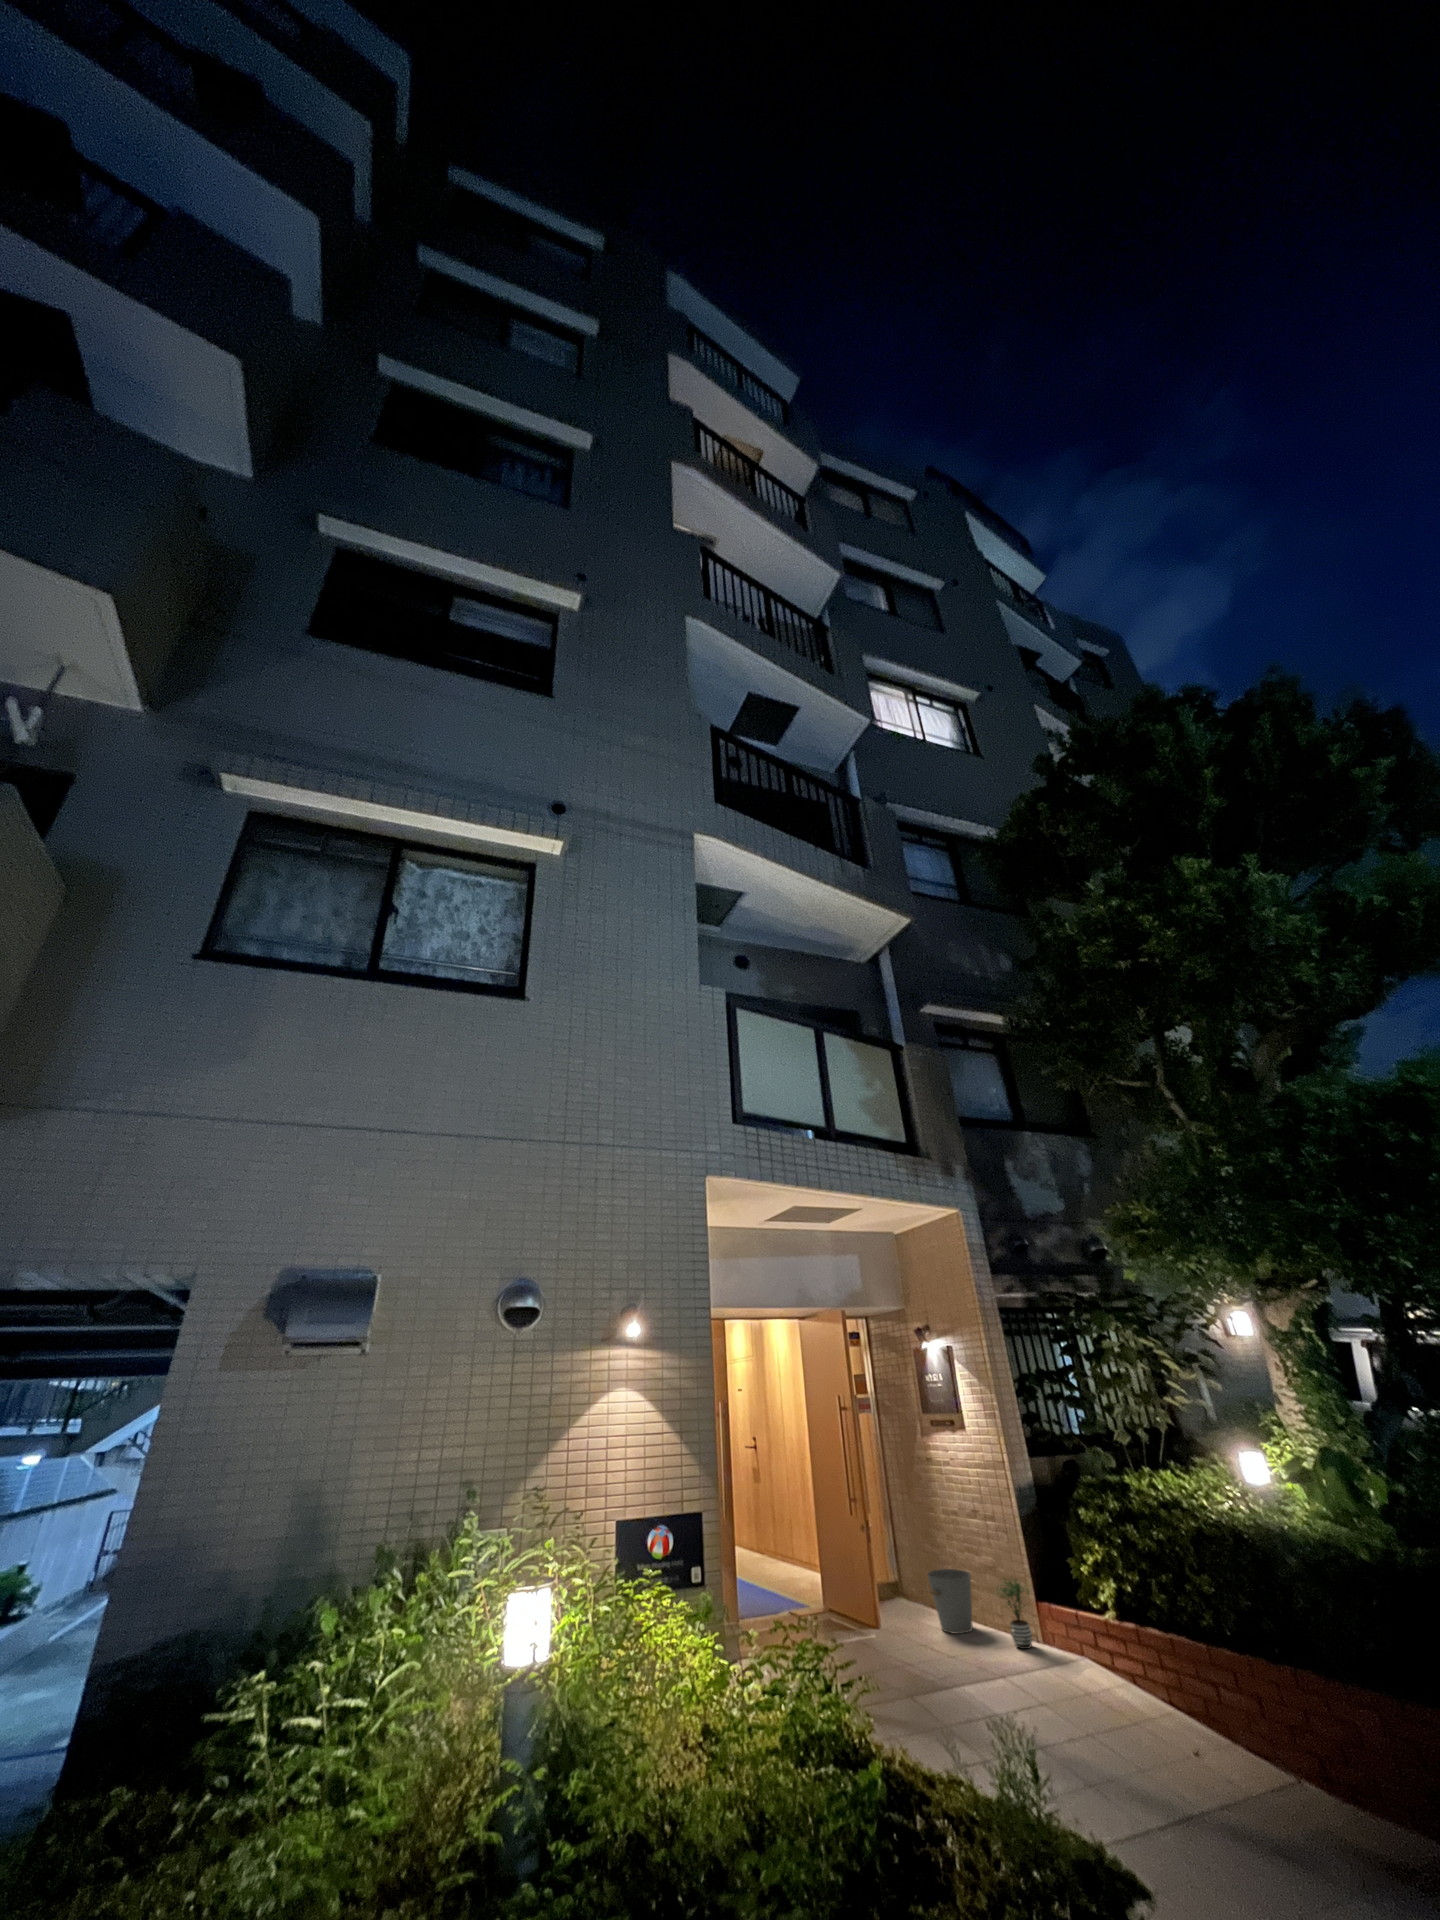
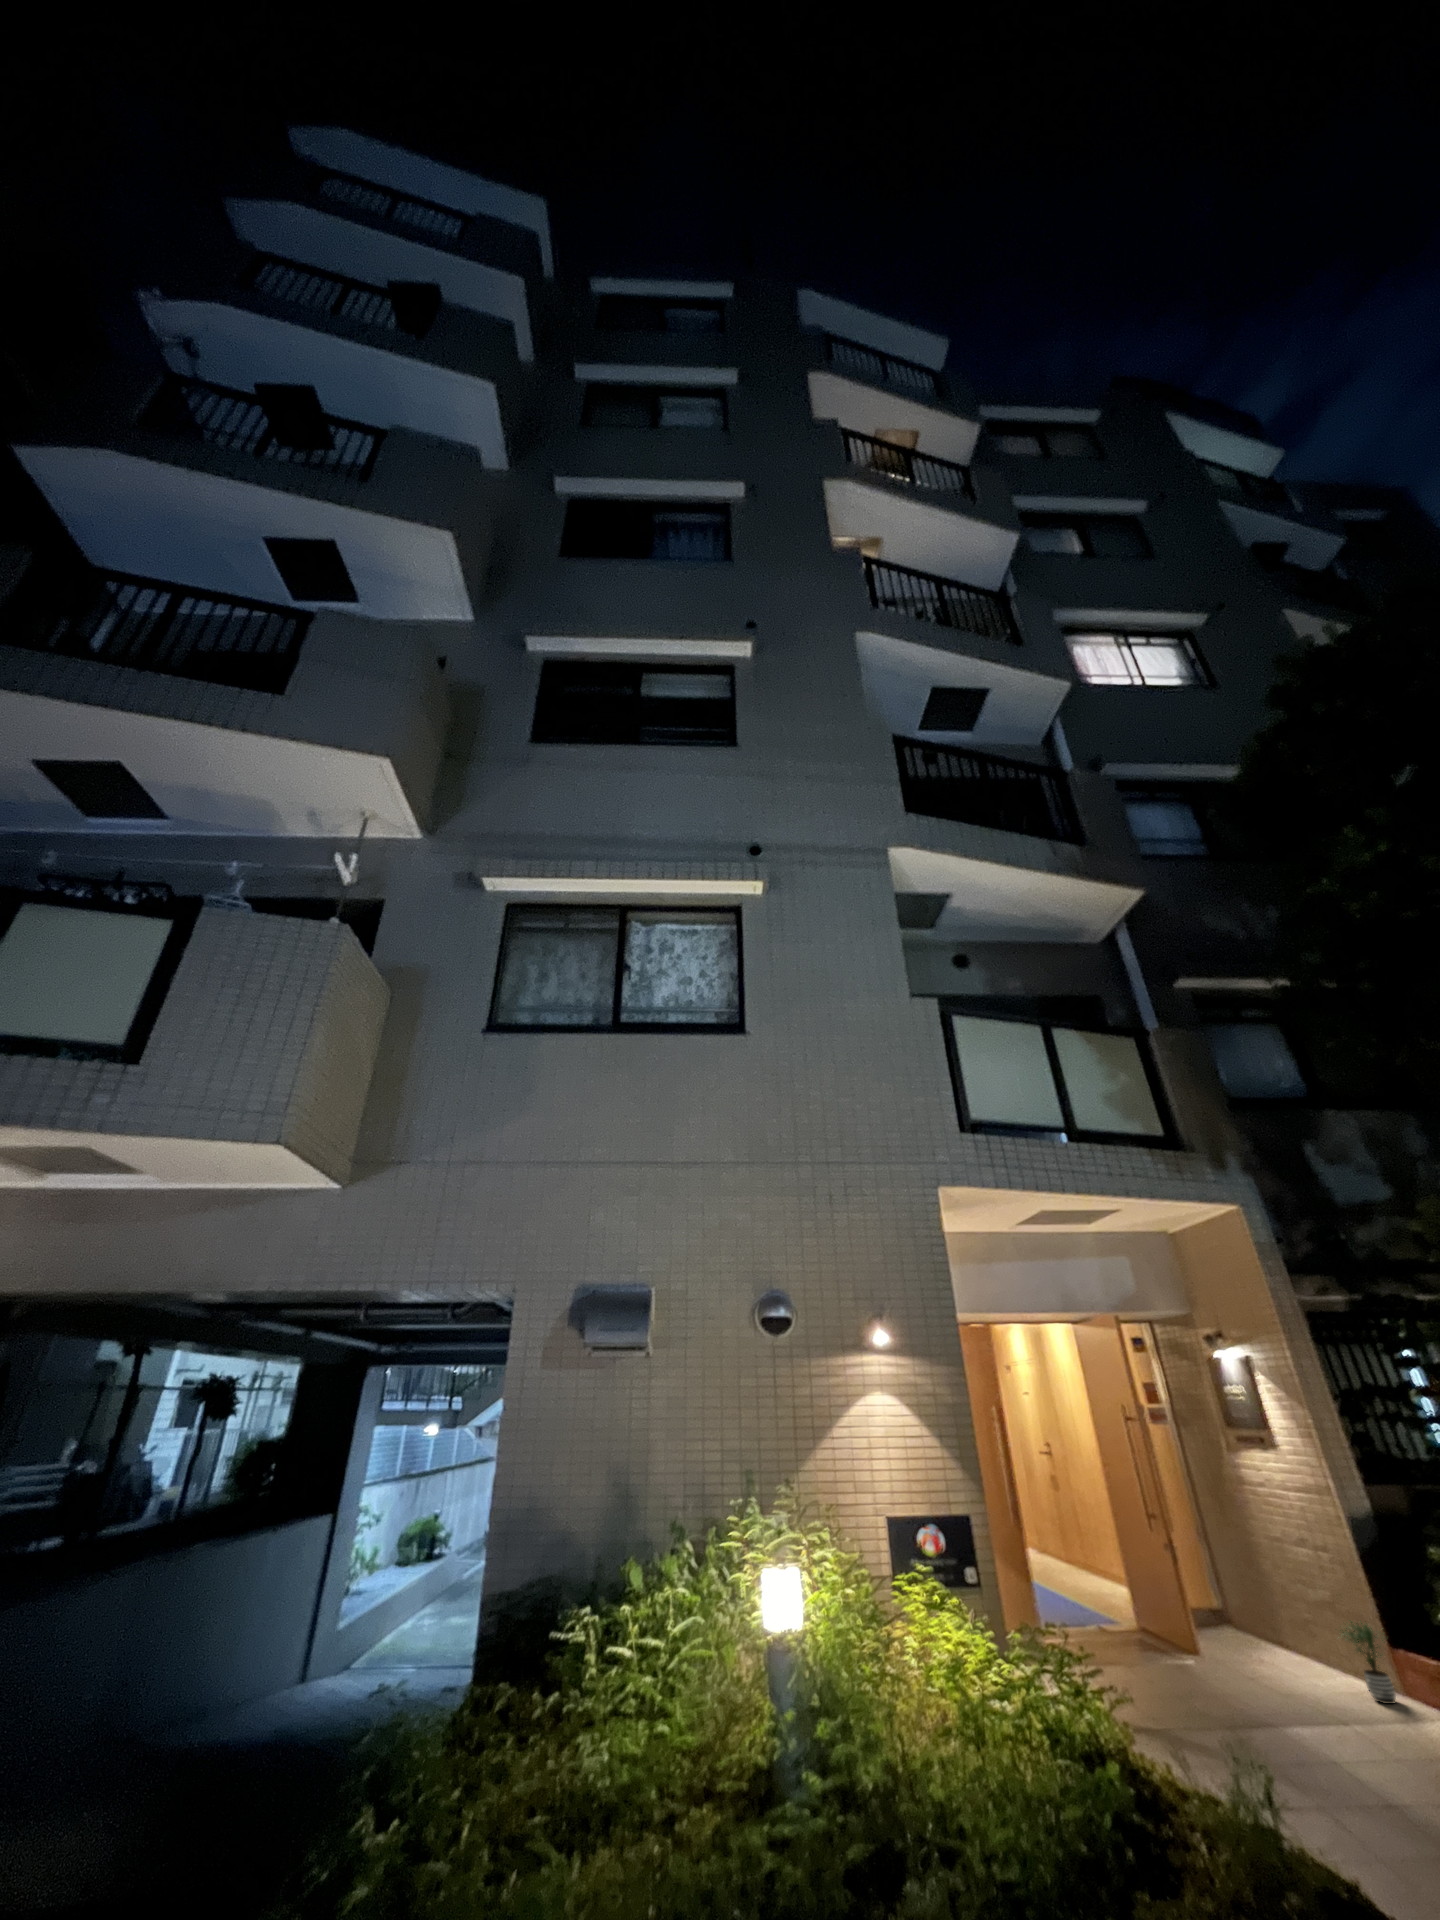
bucket: present [927,1569,973,1634] -> none [1254,1602,1319,1677]

